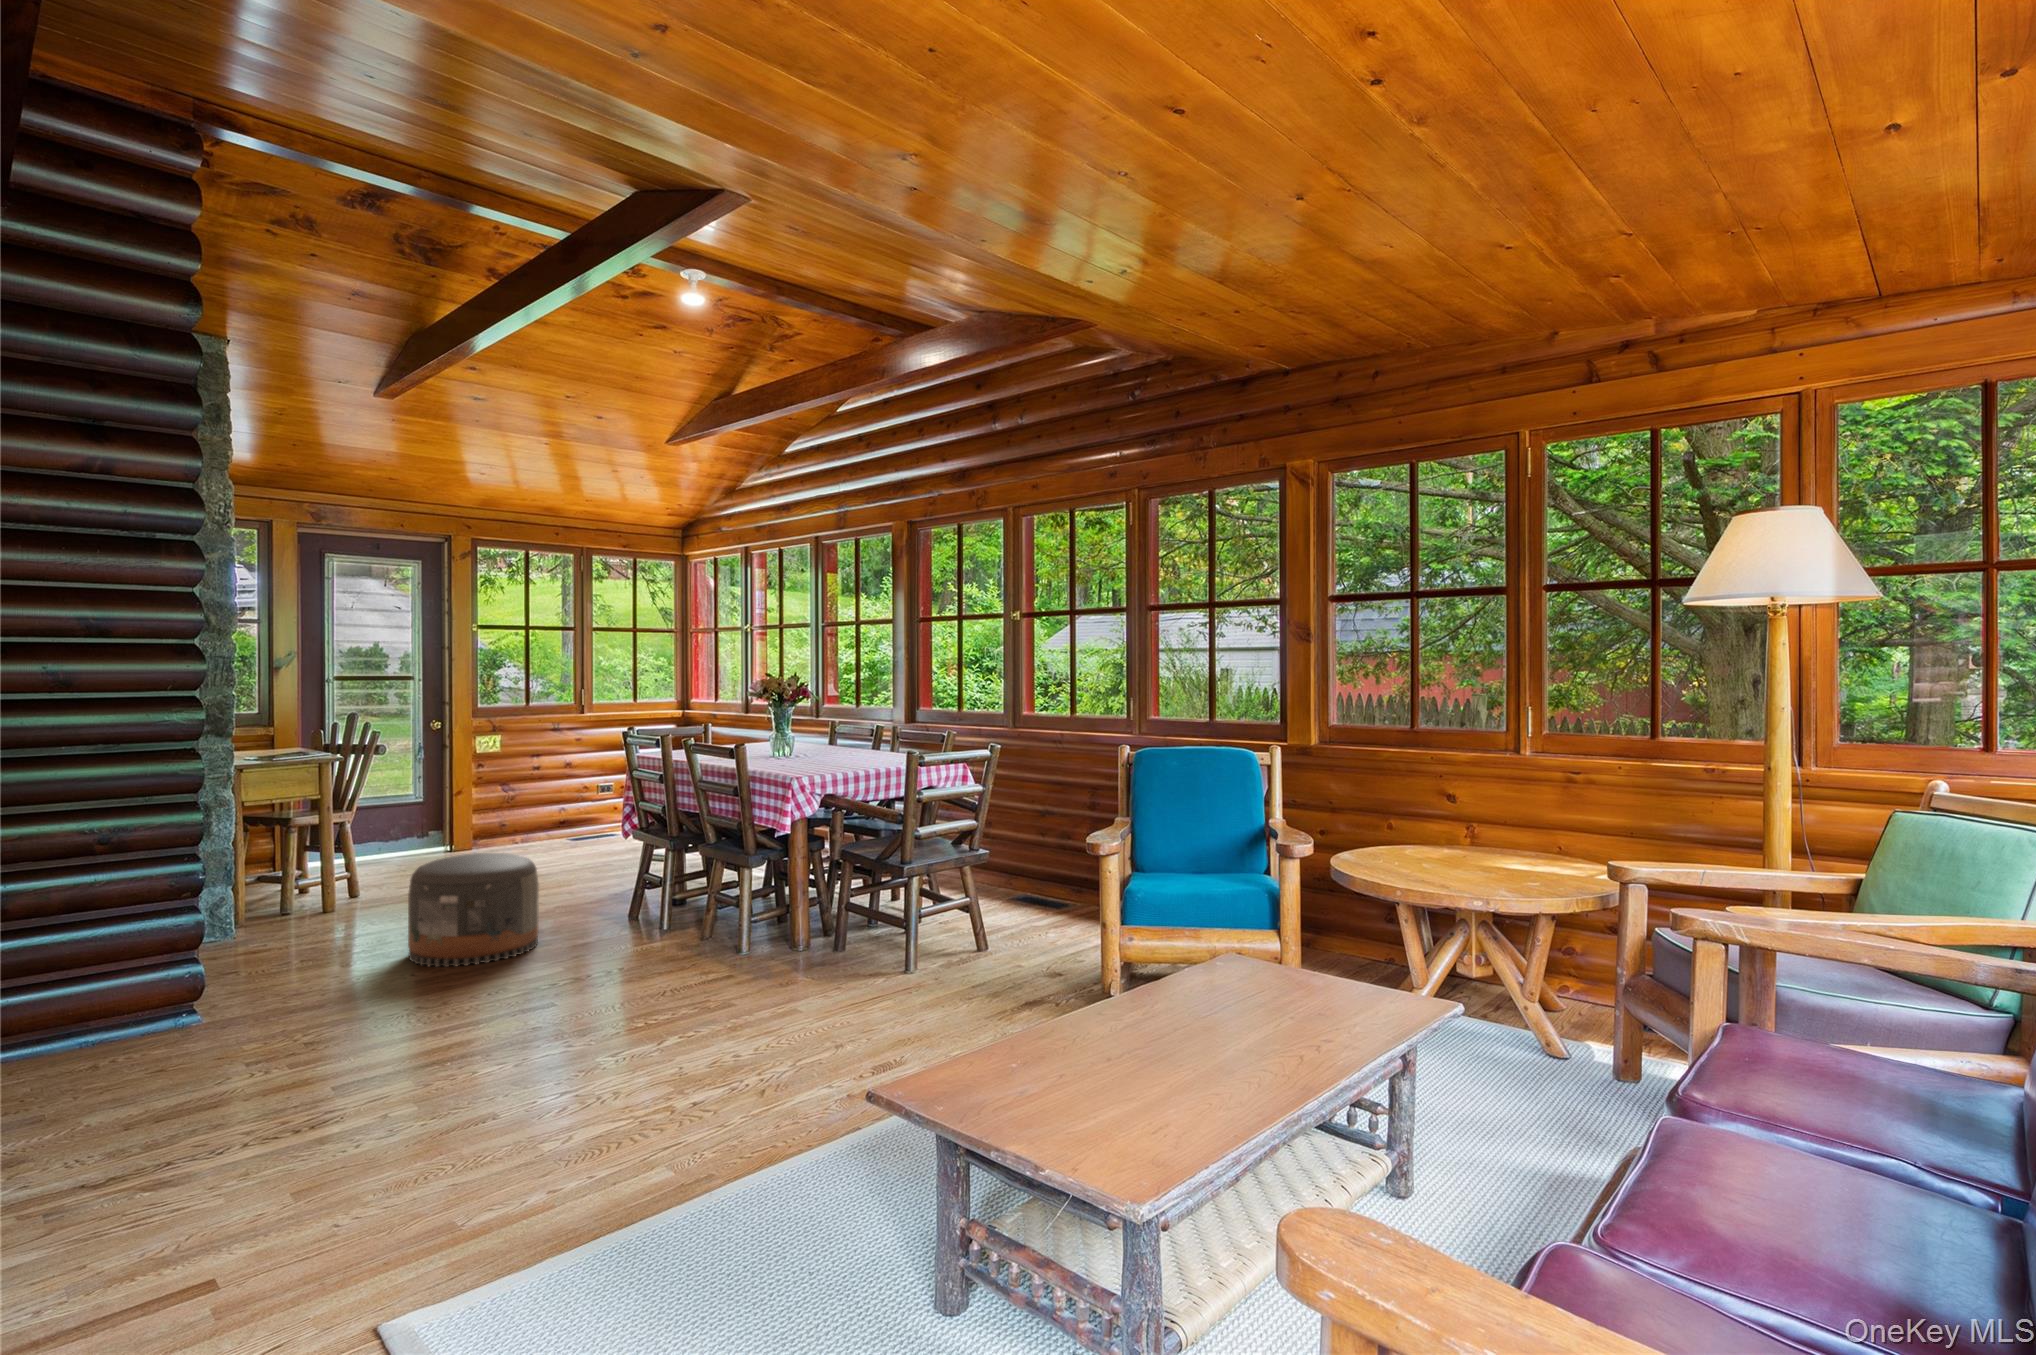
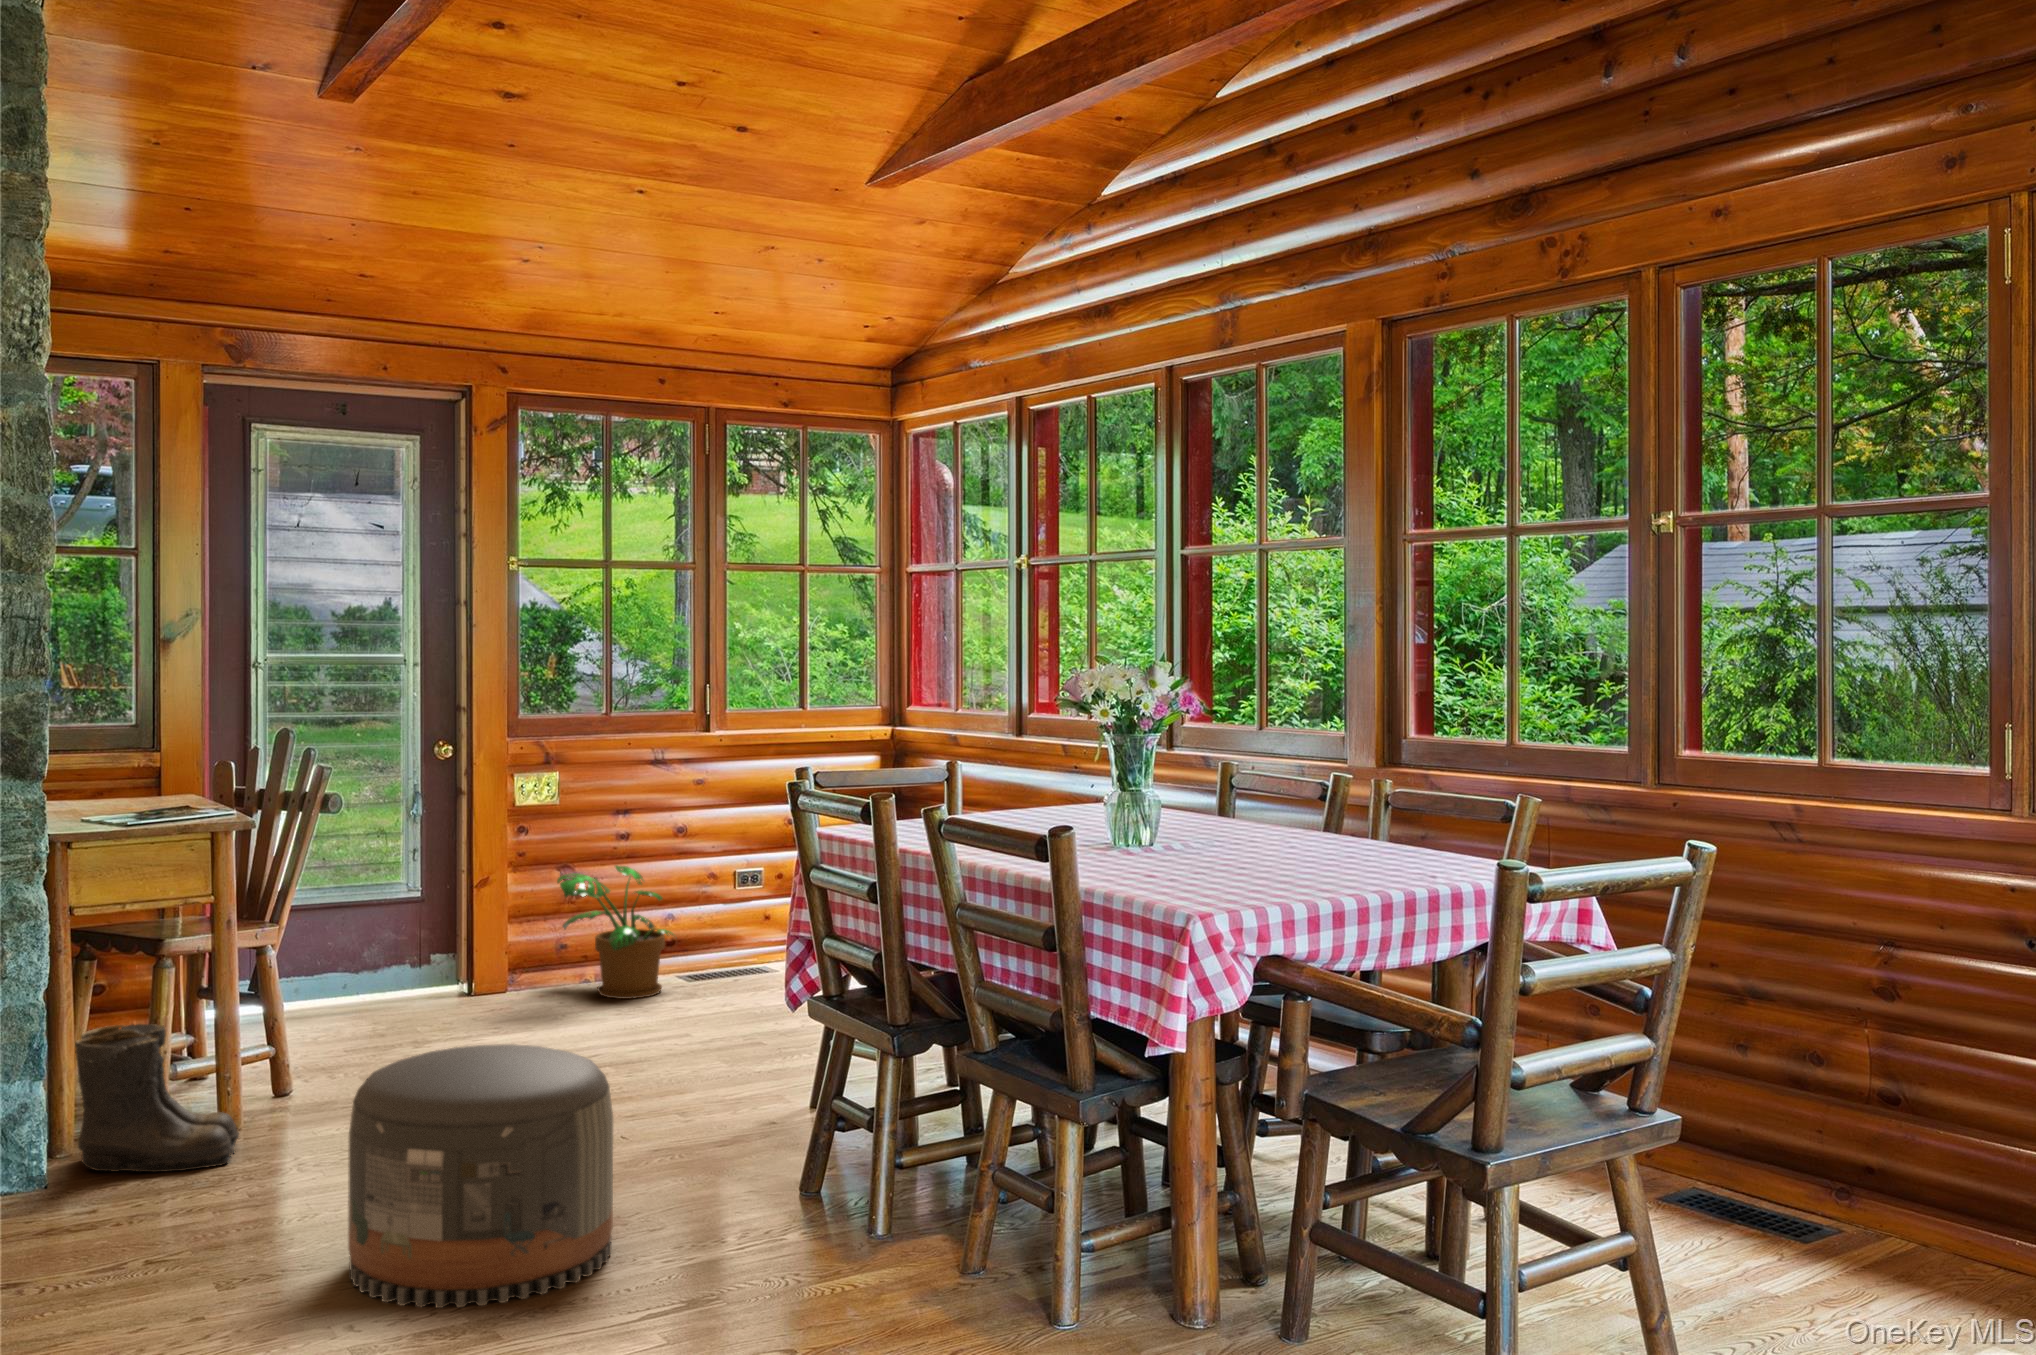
potted plant: none [501,782,567,849] -> present [557,865,673,999]
boots: none [248,859,337,931] -> present [75,1024,239,1172]

